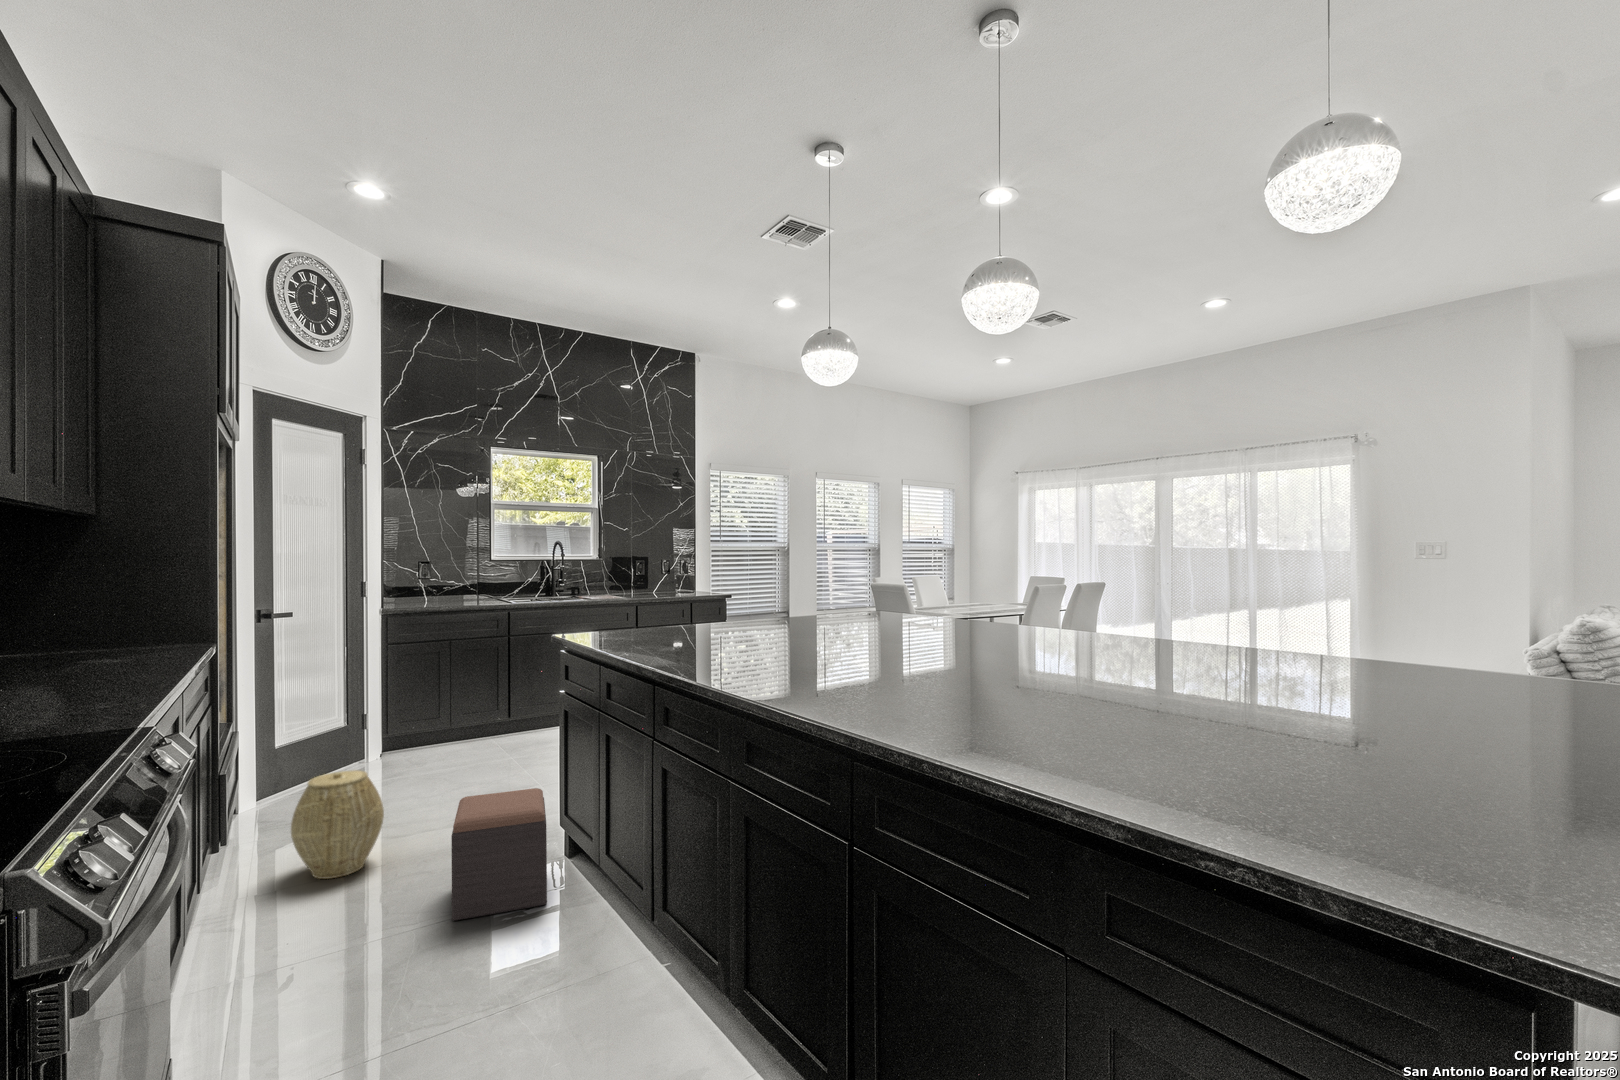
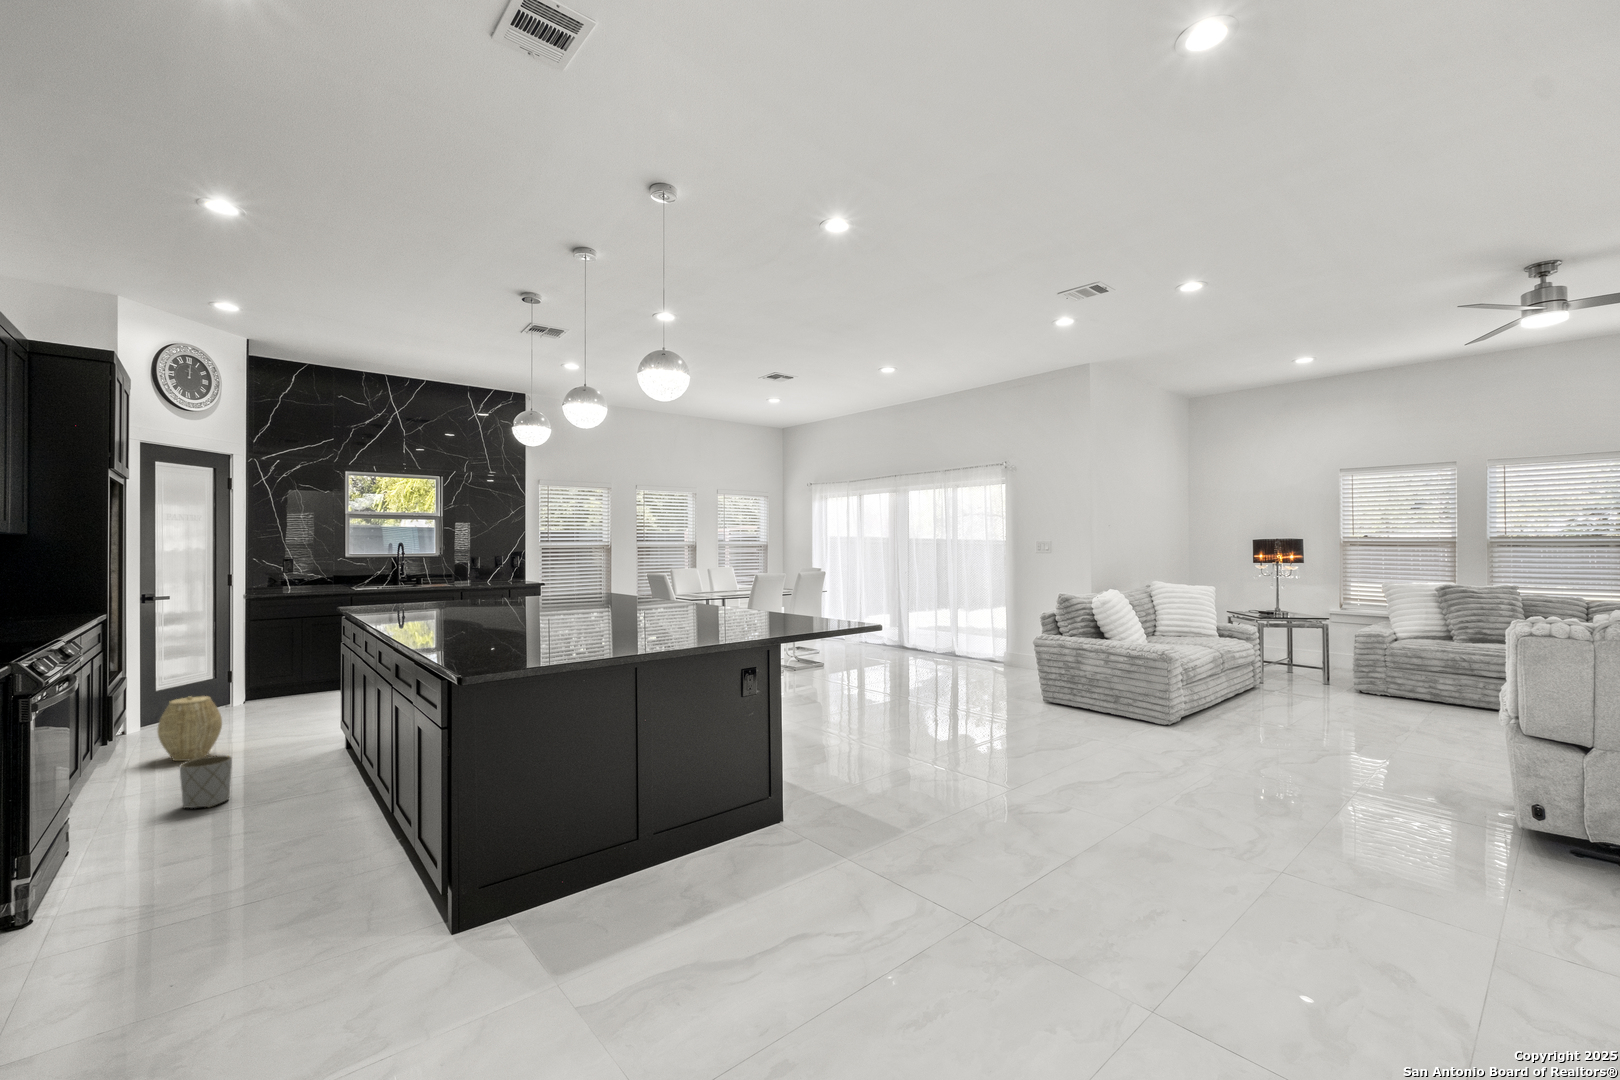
footstool: present [451,788,547,921] -> none [251,704,323,776]
planter: none [359,904,445,1018] -> present [180,755,232,808]

